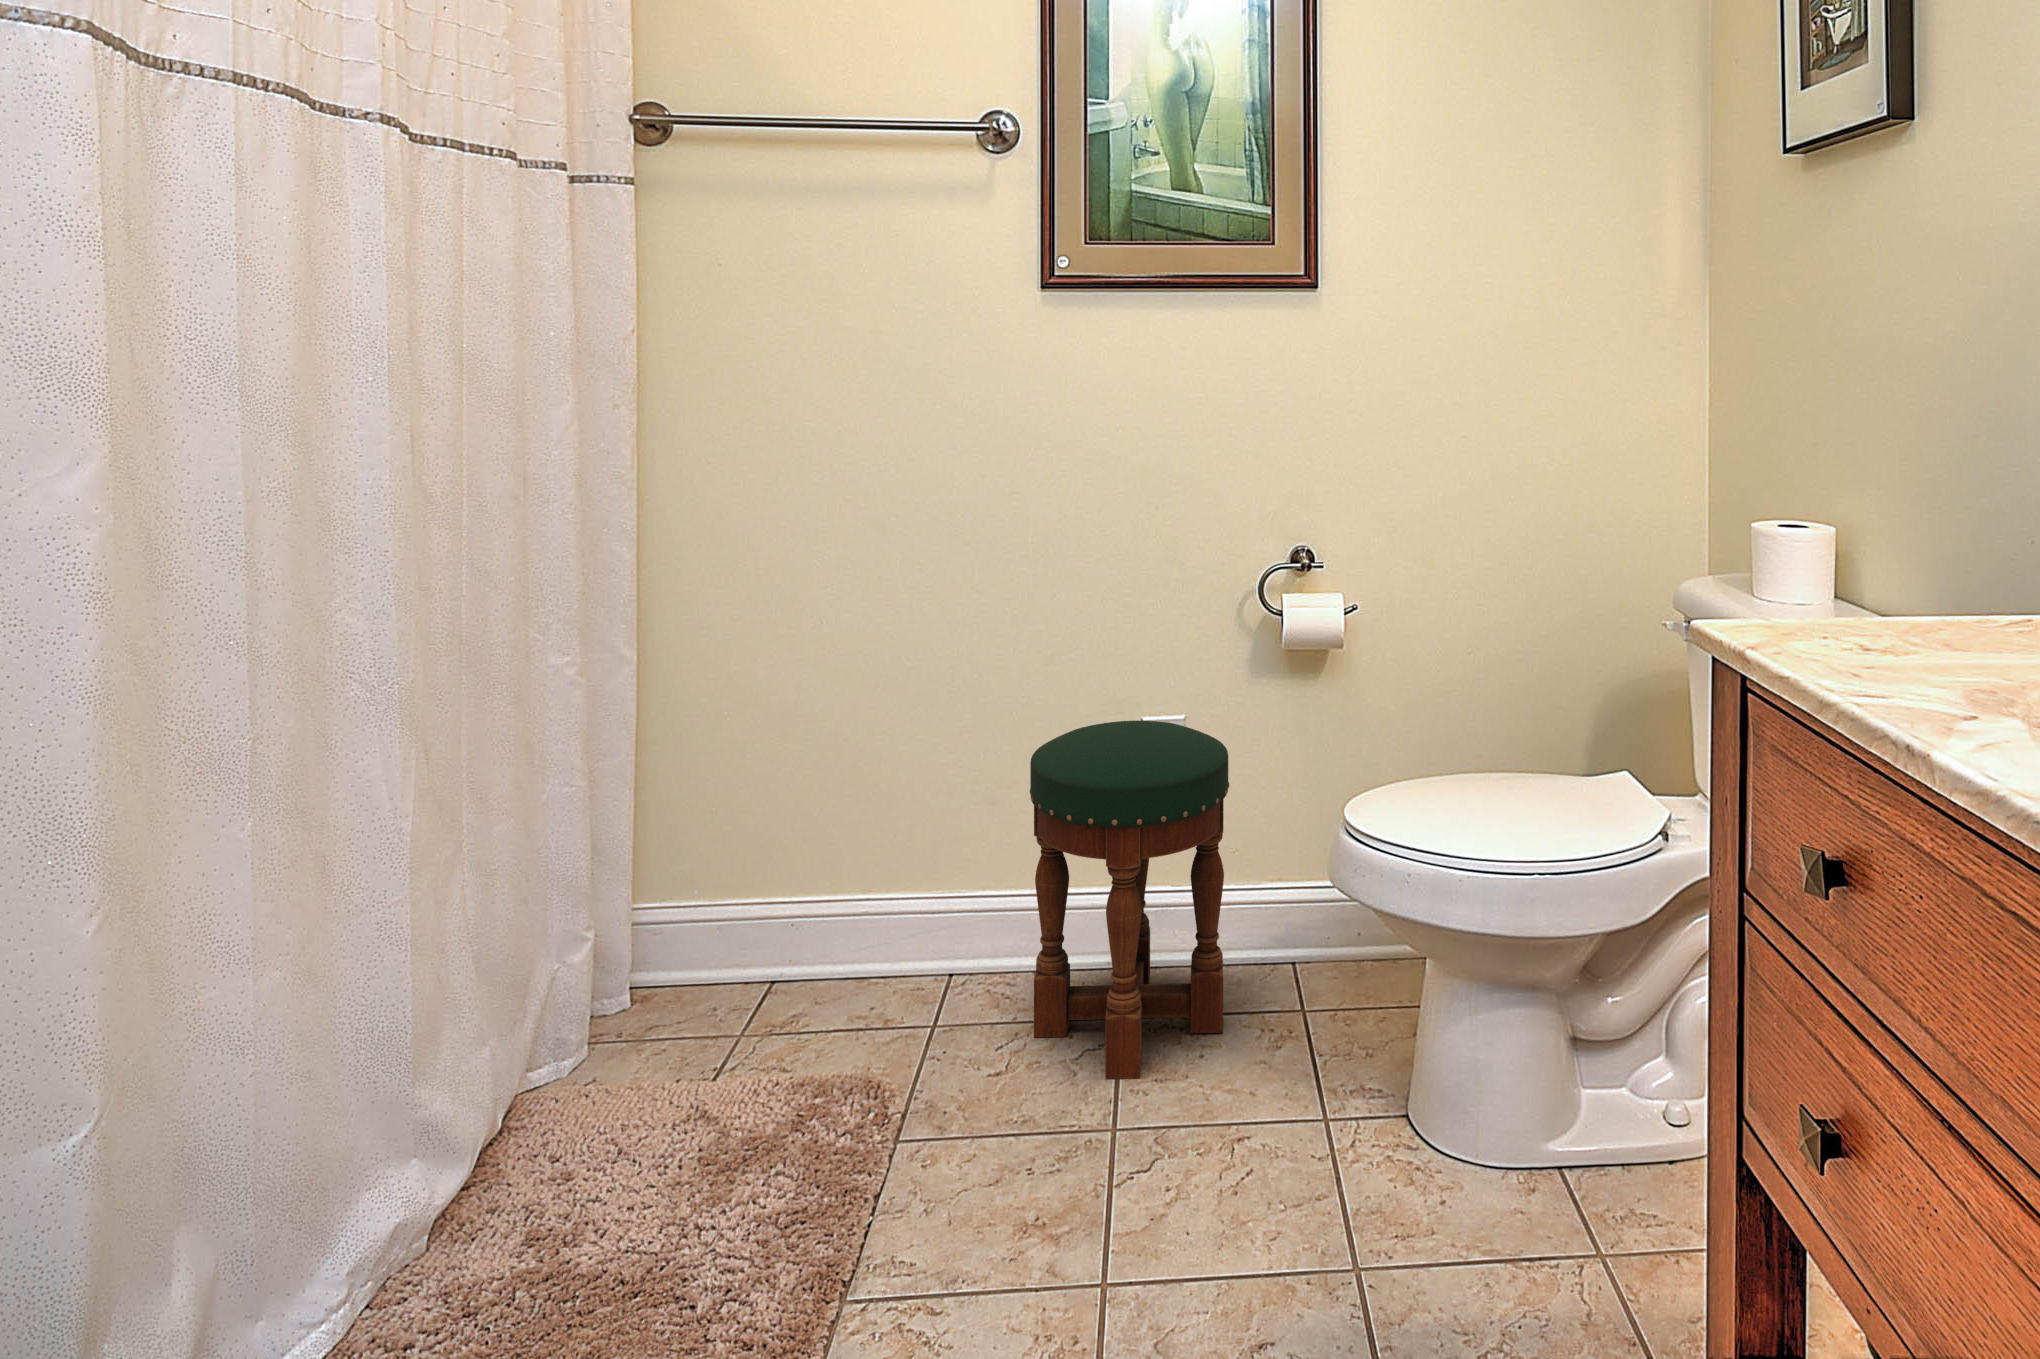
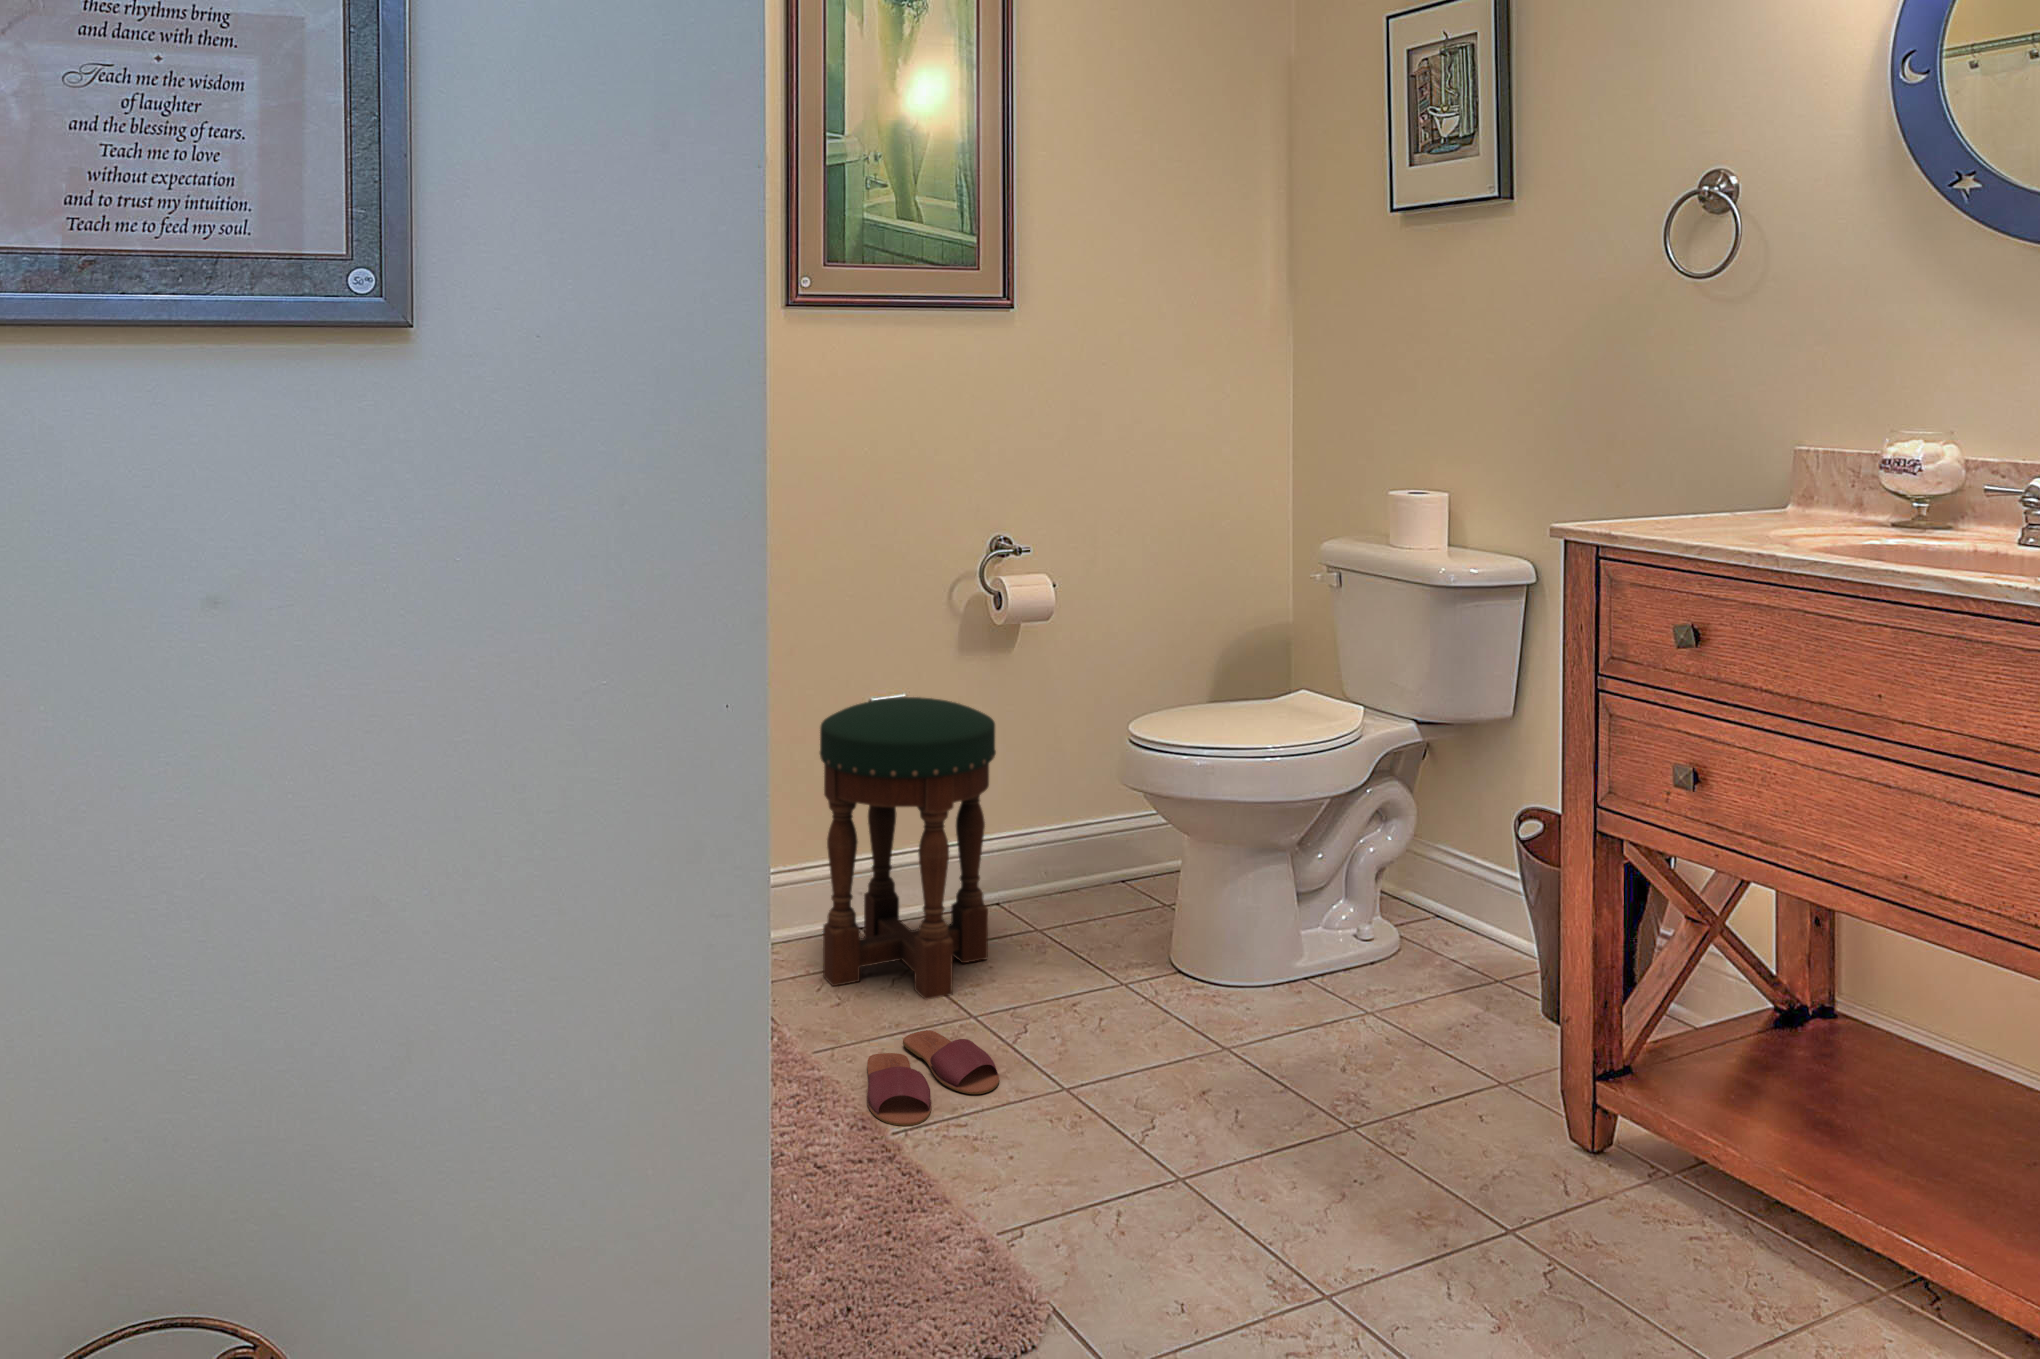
slippers: none [878,1132,1069,1286] -> present [867,1030,999,1126]

